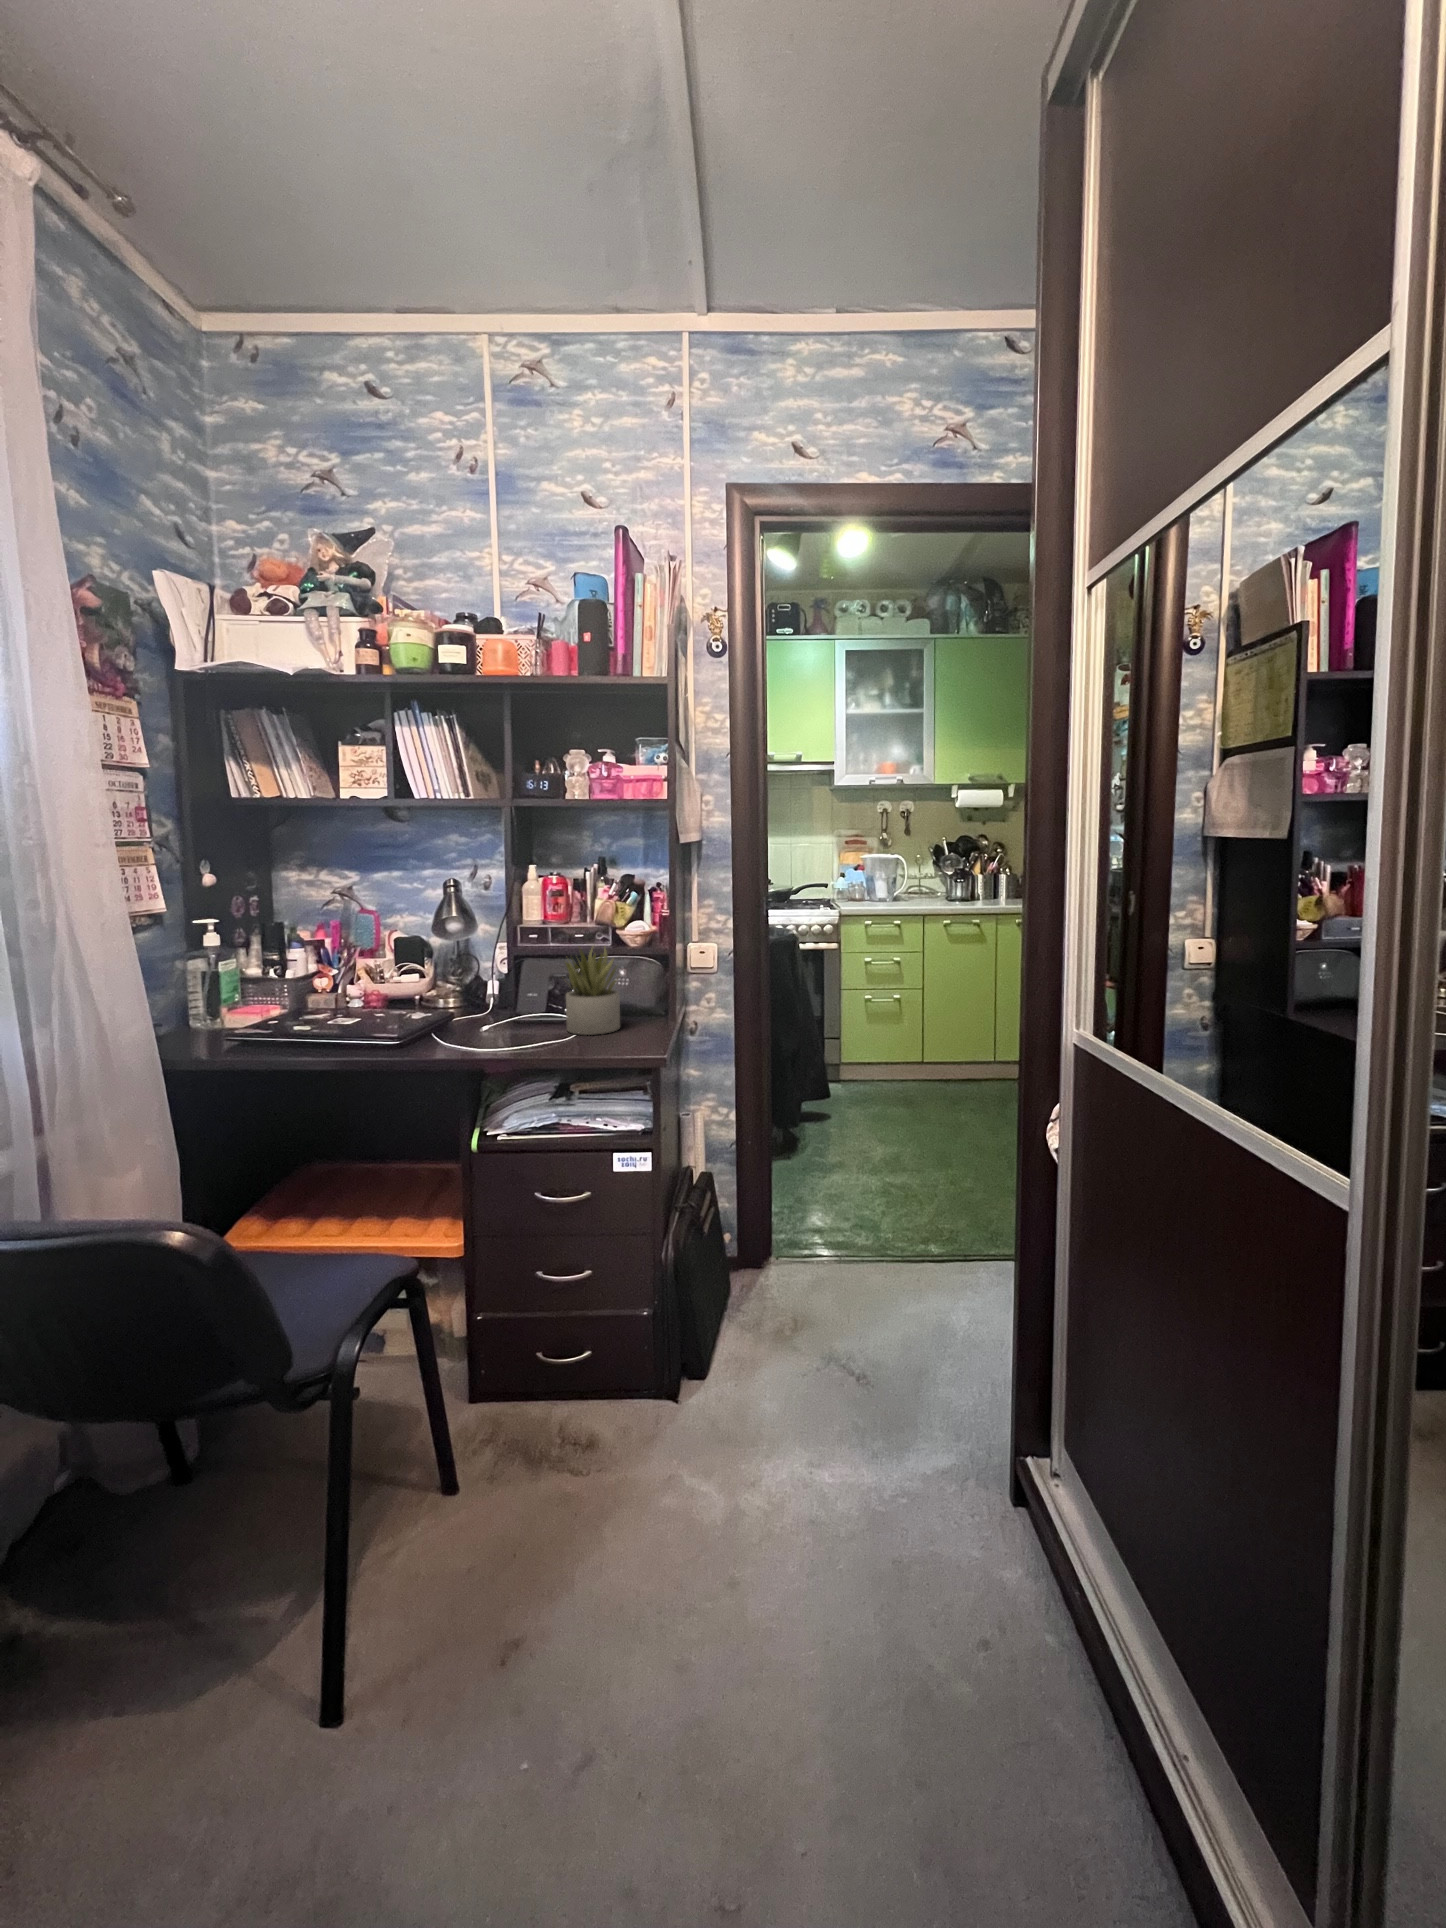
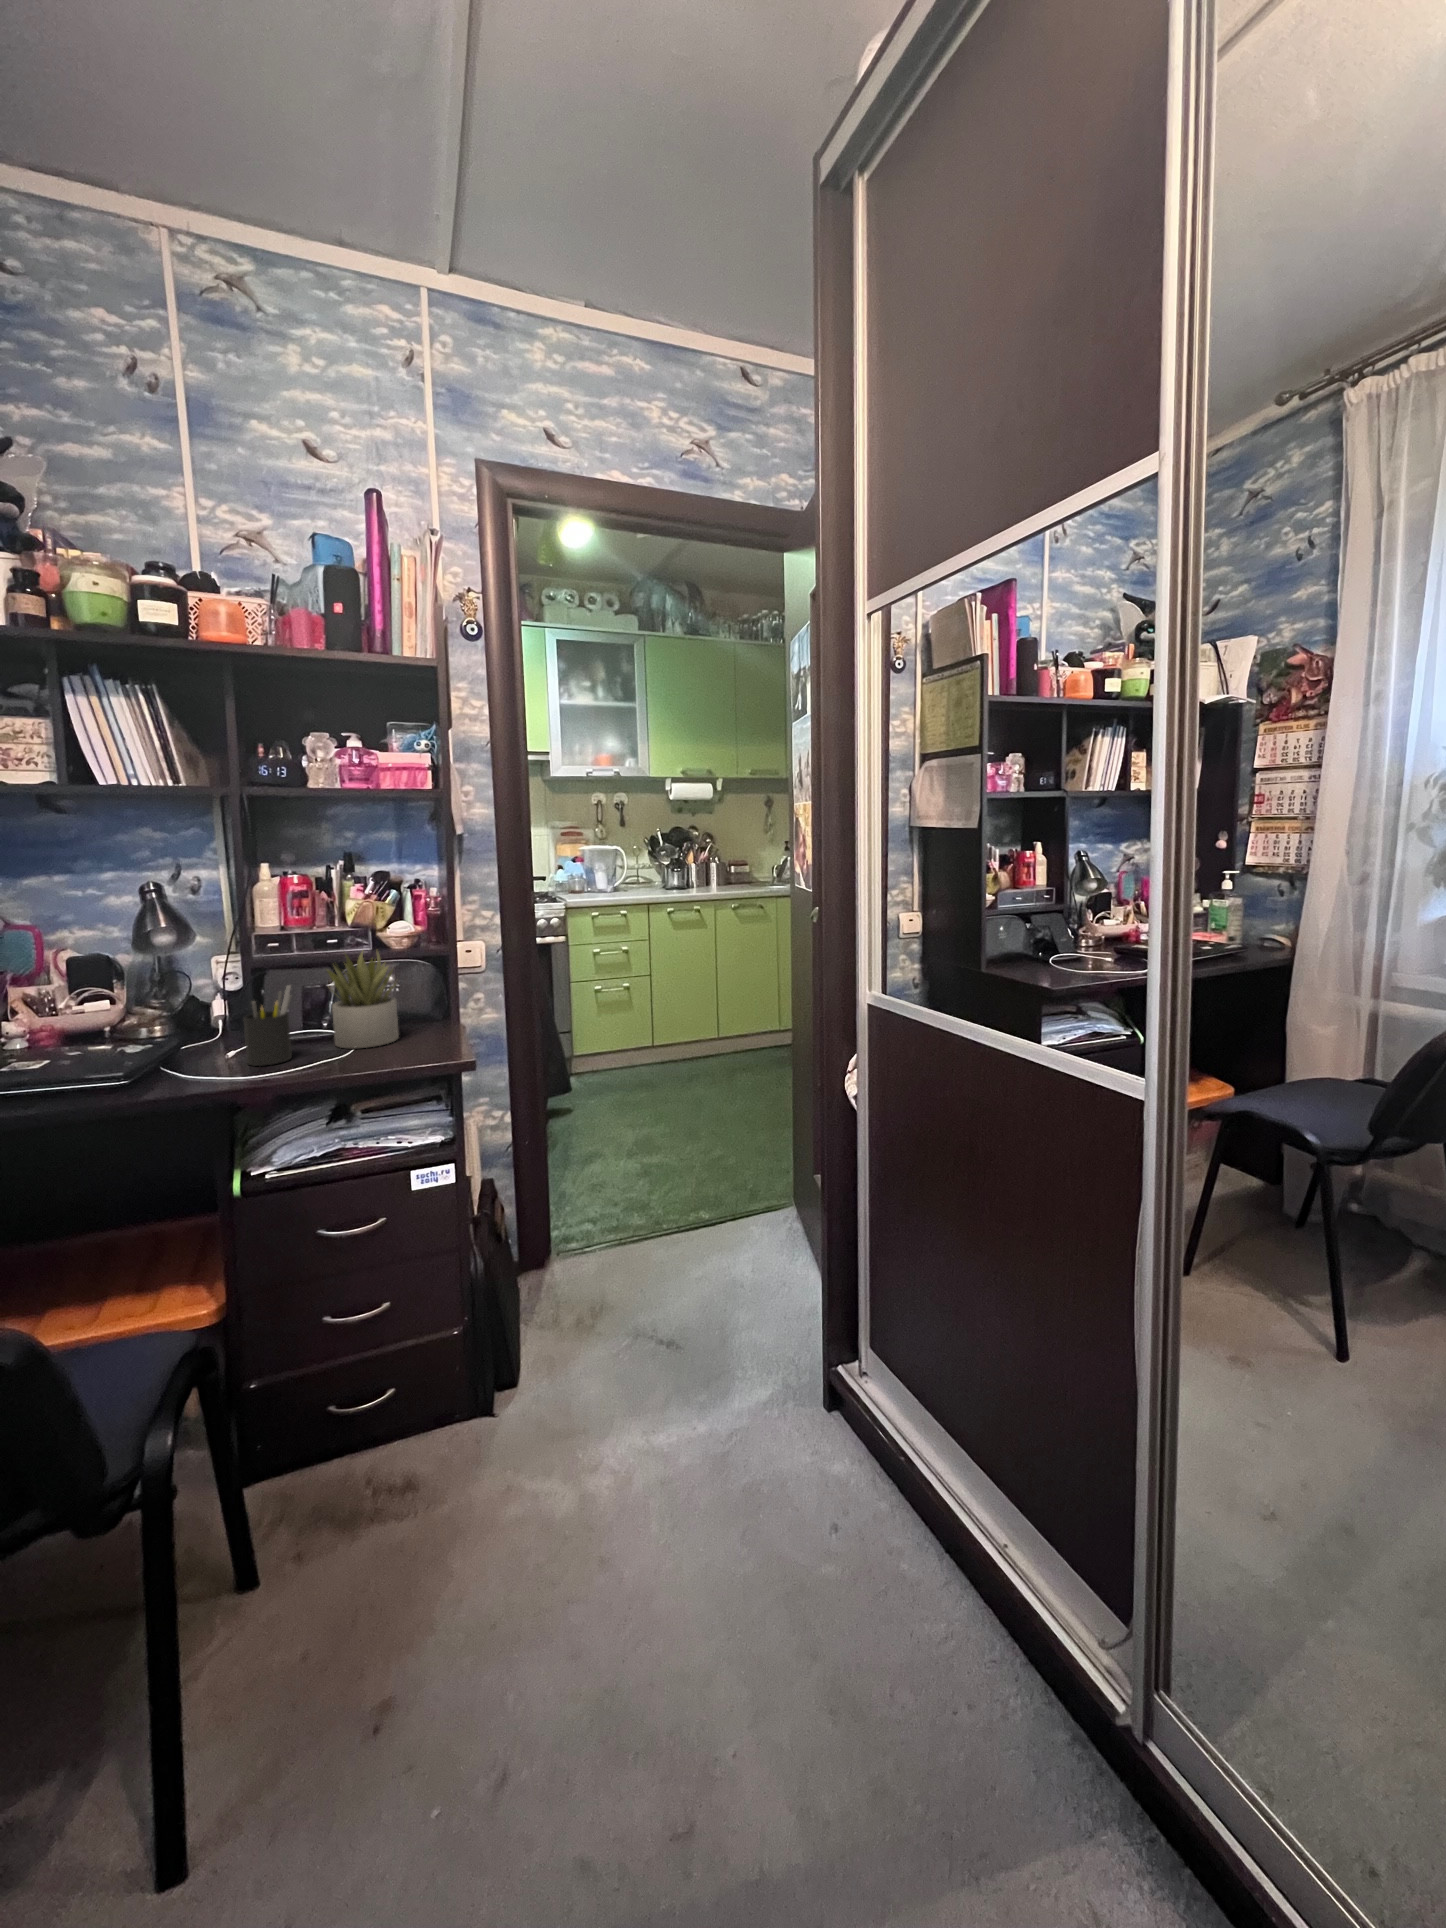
pen holder: none [492,973,530,1041] -> present [243,985,292,1066]

